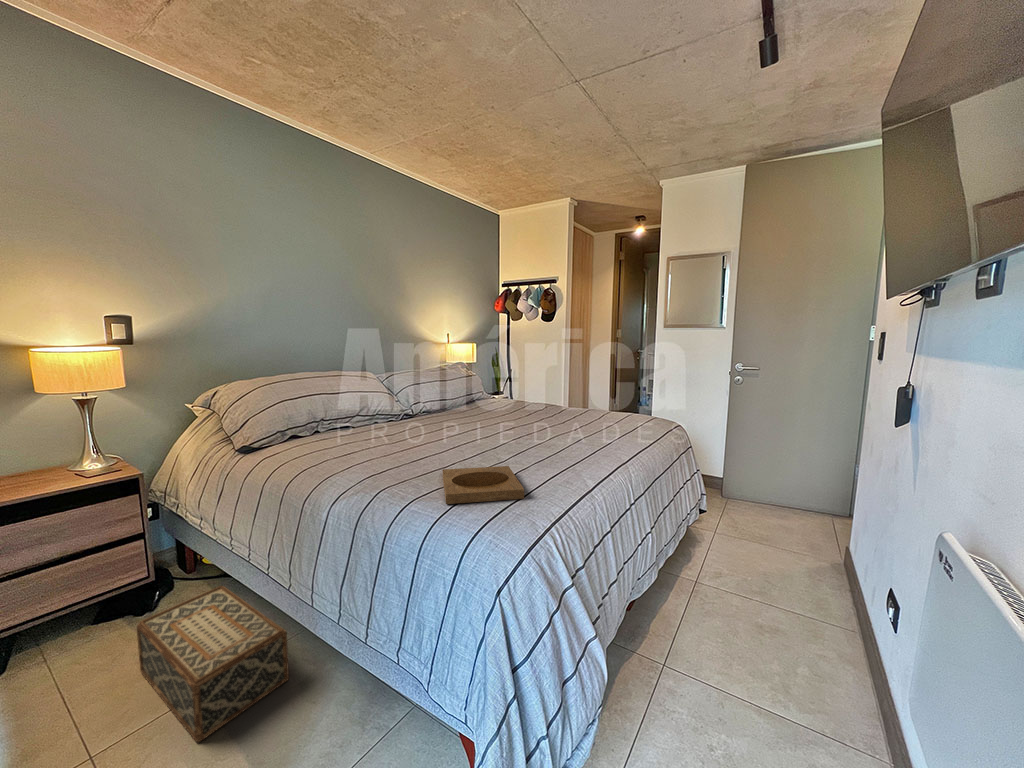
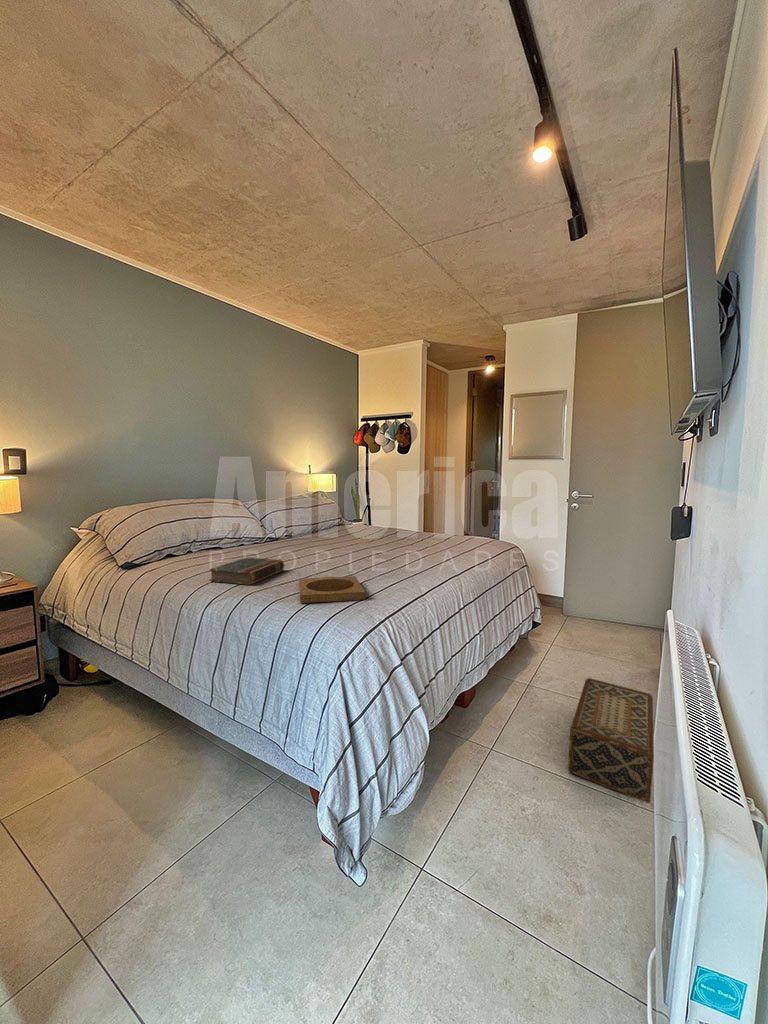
book: none [337,440,424,476] -> present [209,558,284,585]
woven basket: present [137,586,289,742] -> present [568,678,654,803]

